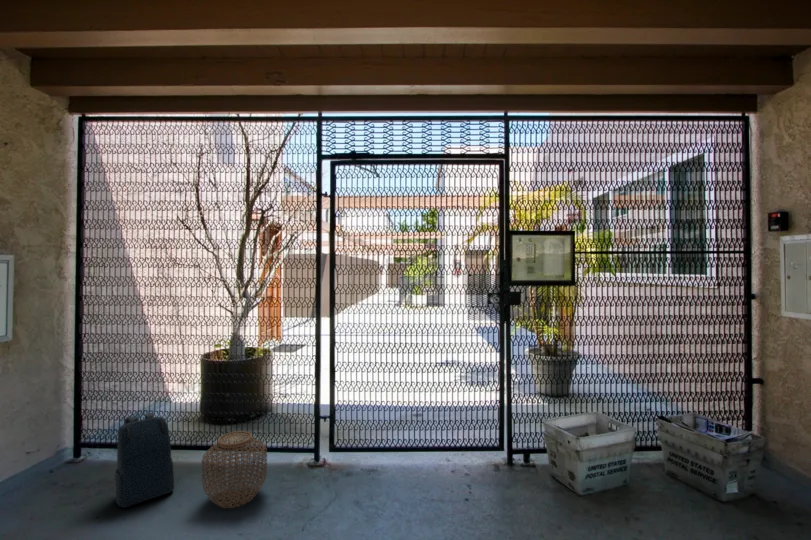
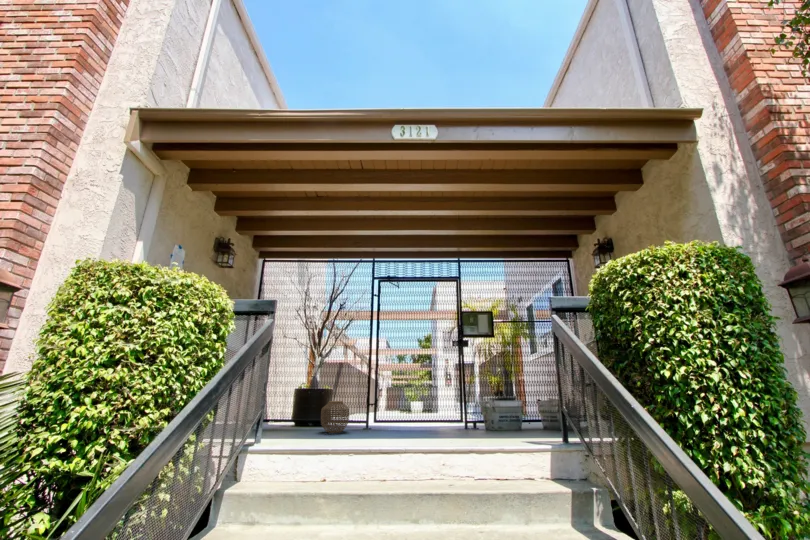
backpack: present [116,413,174,508] -> none [279,393,305,432]

